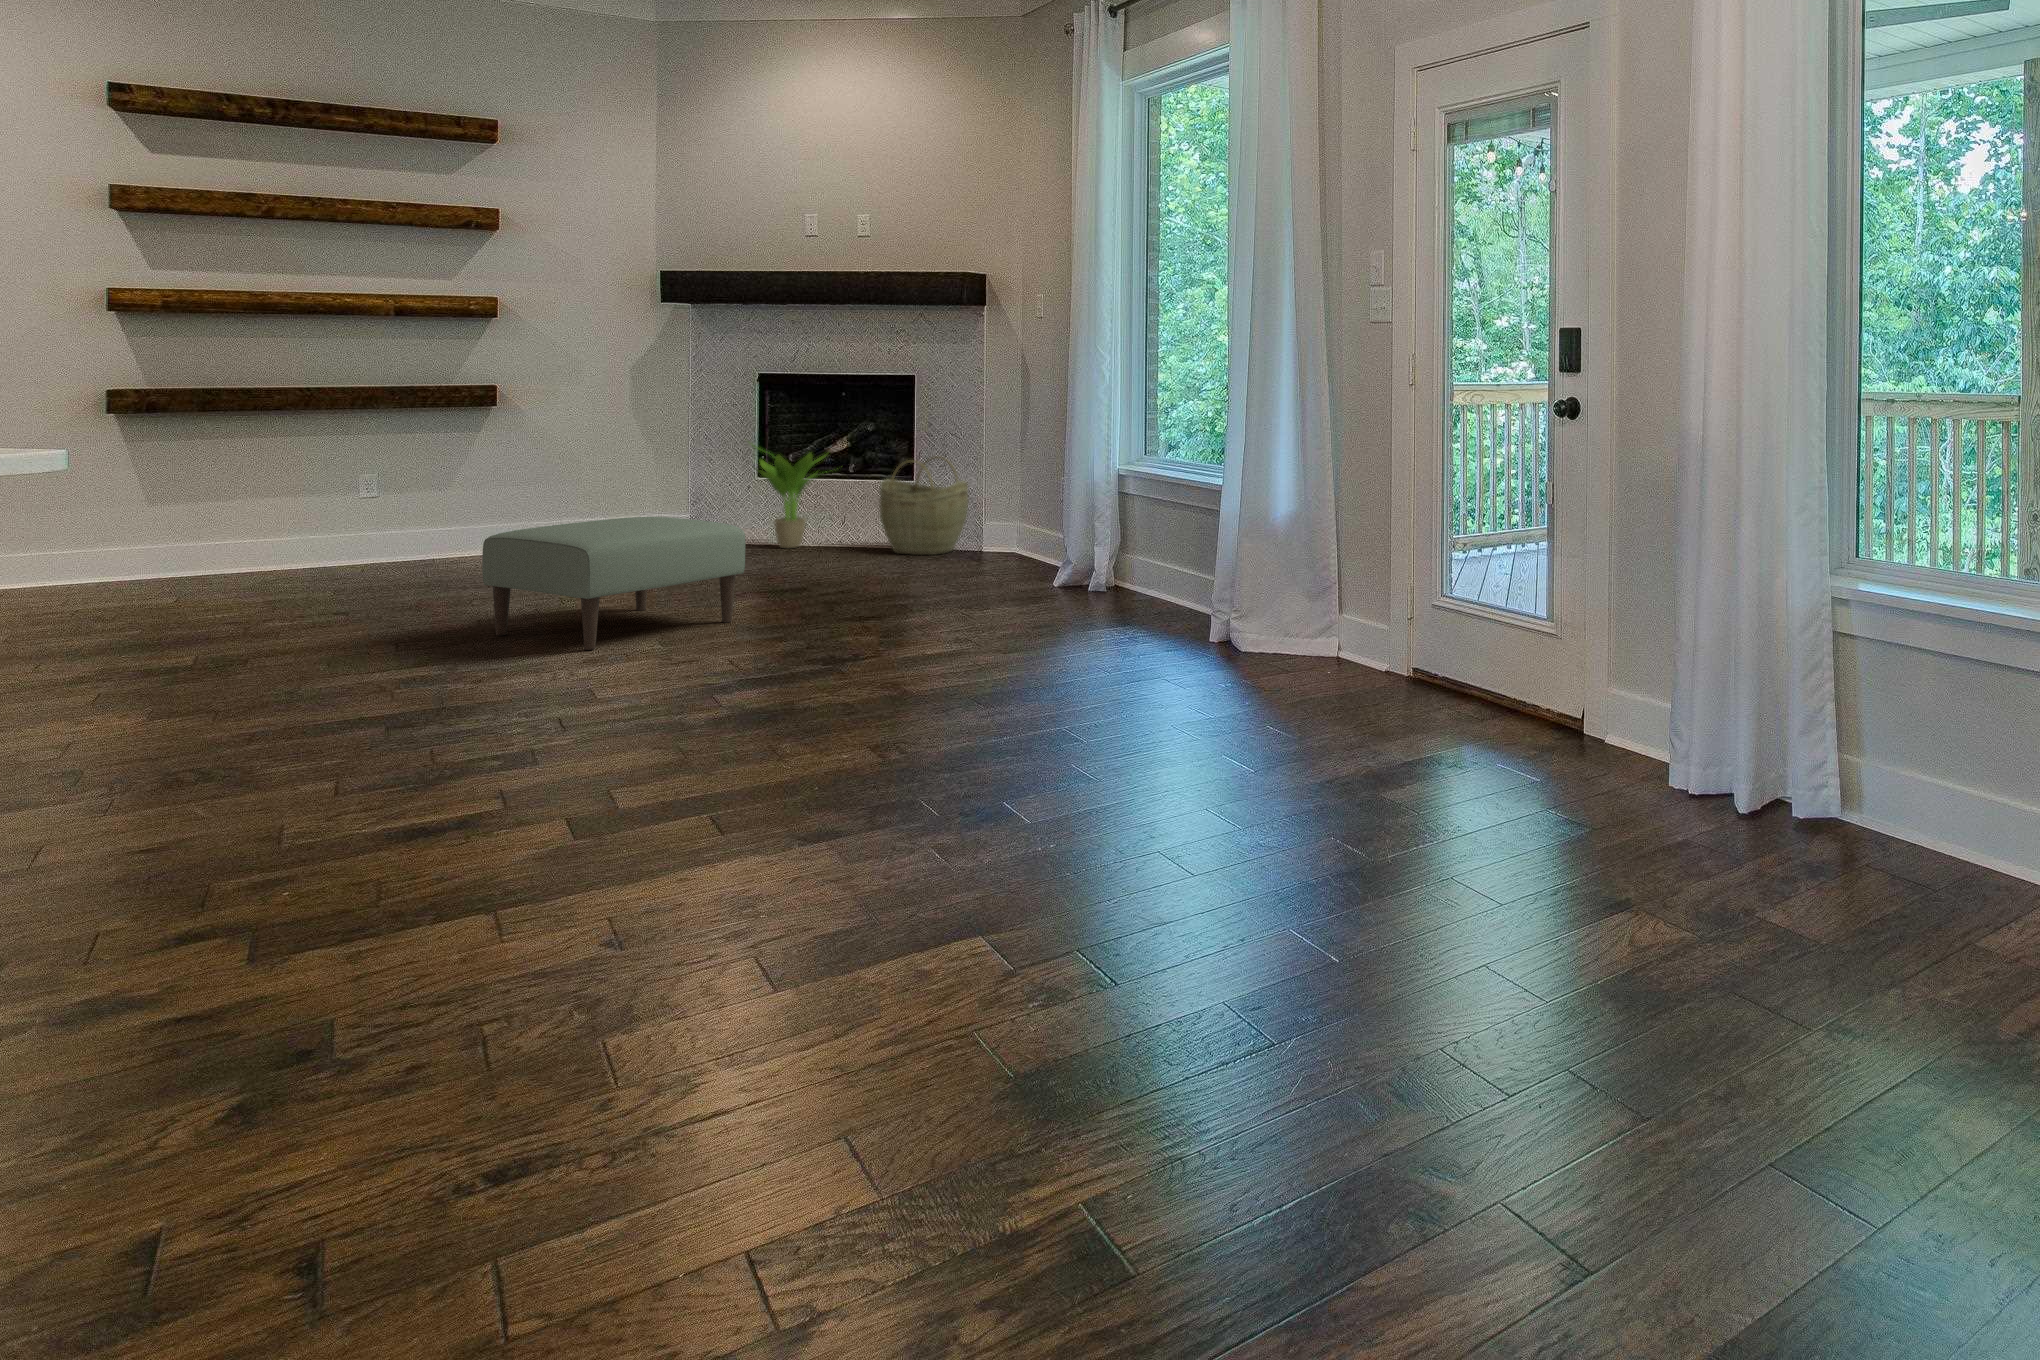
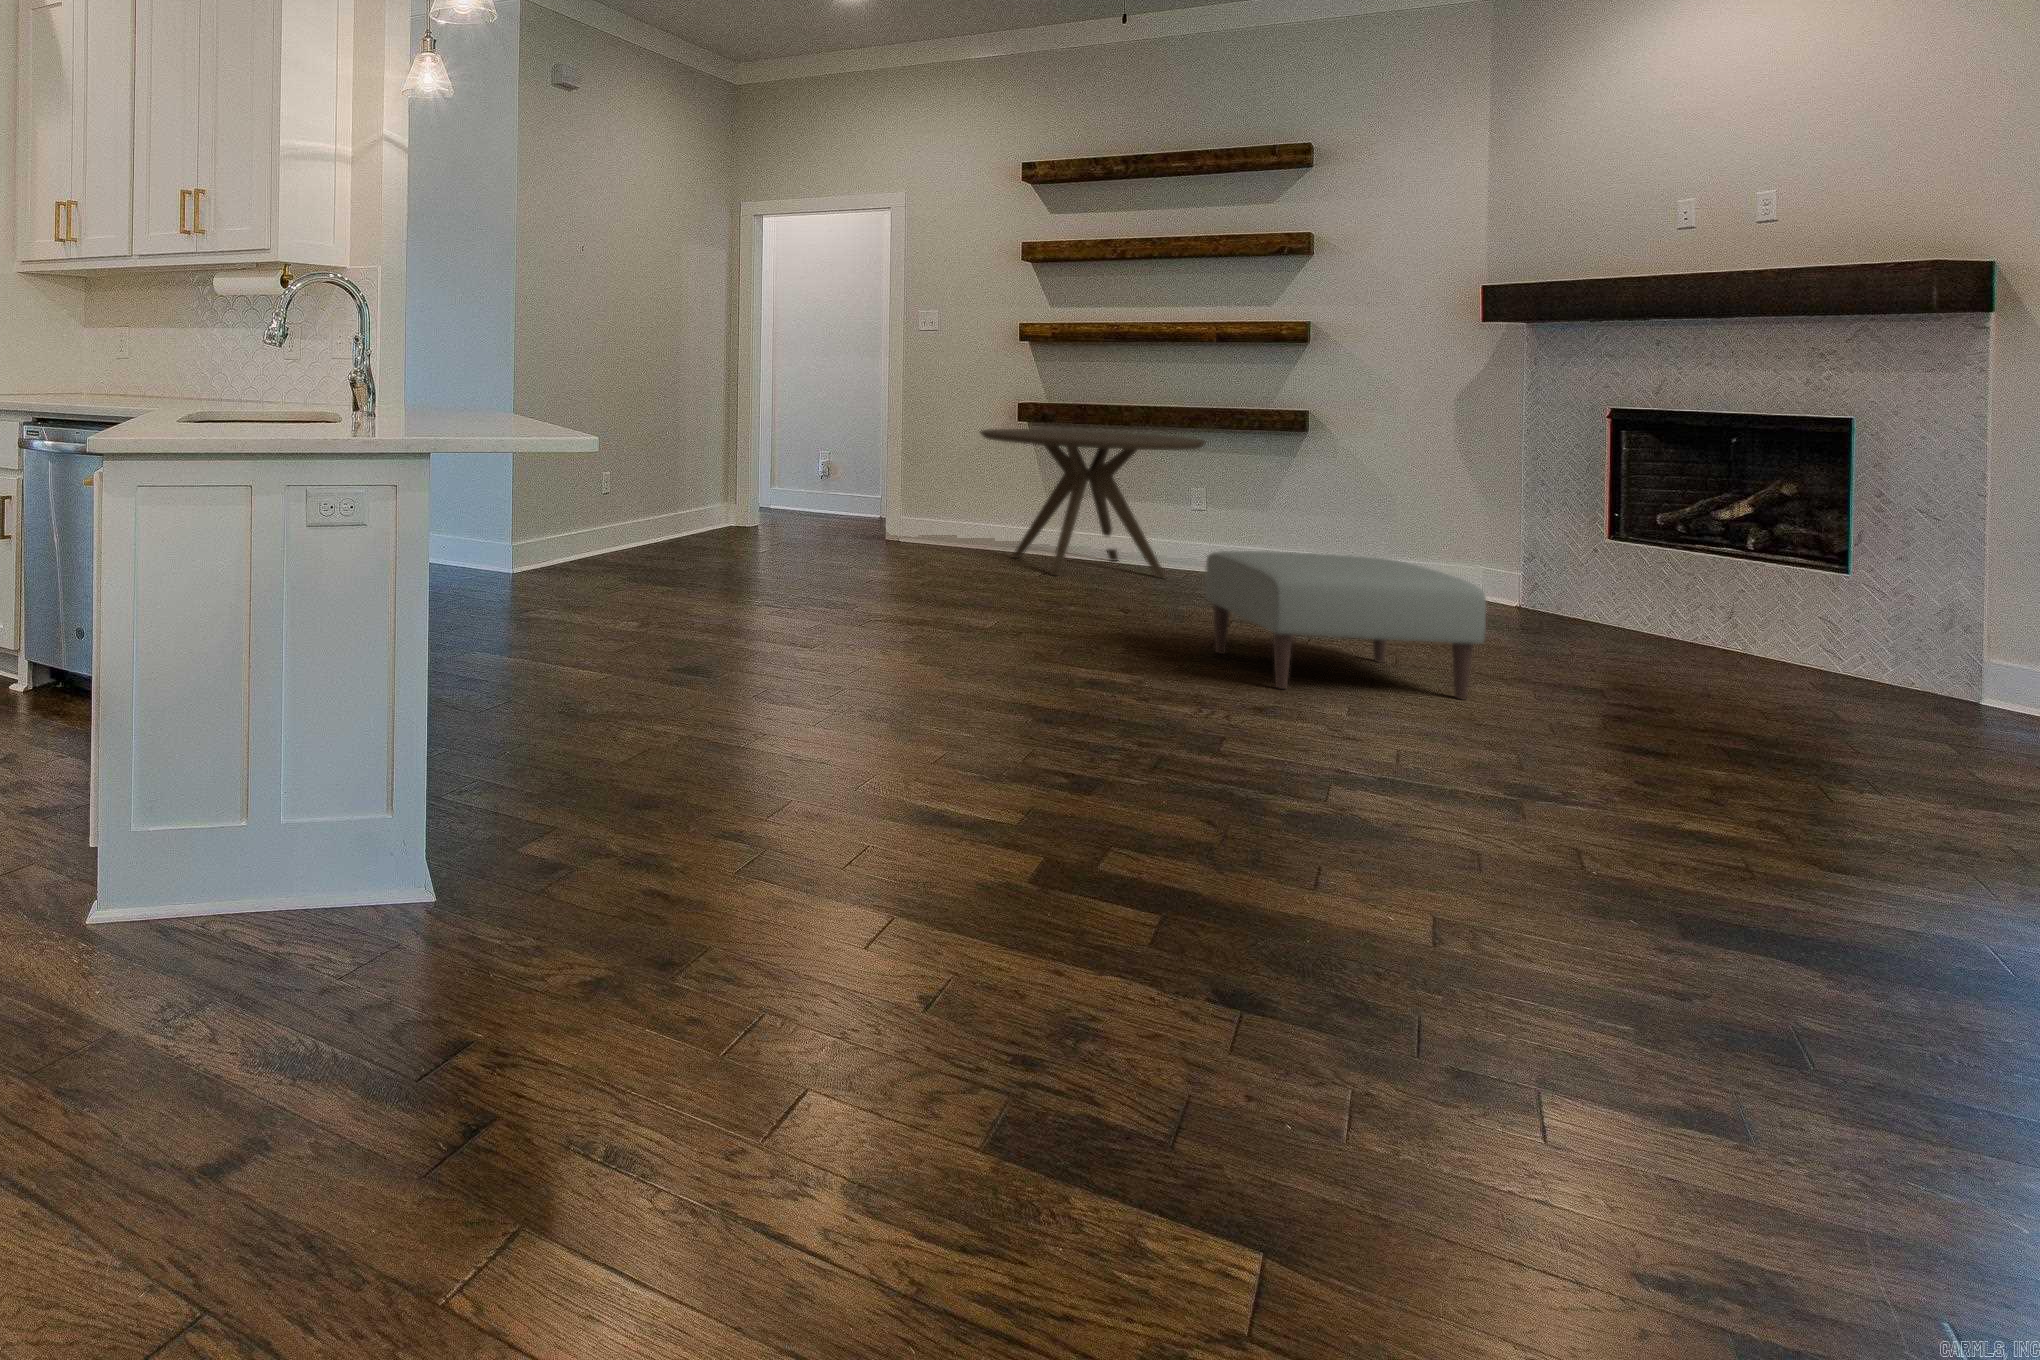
dining table: none [67,422,399,602] -> present [980,429,1205,578]
potted plant: present [755,447,827,548] -> none [1580,484,1732,633]
woven basket: present [879,456,968,555] -> none [1780,539,1958,687]

